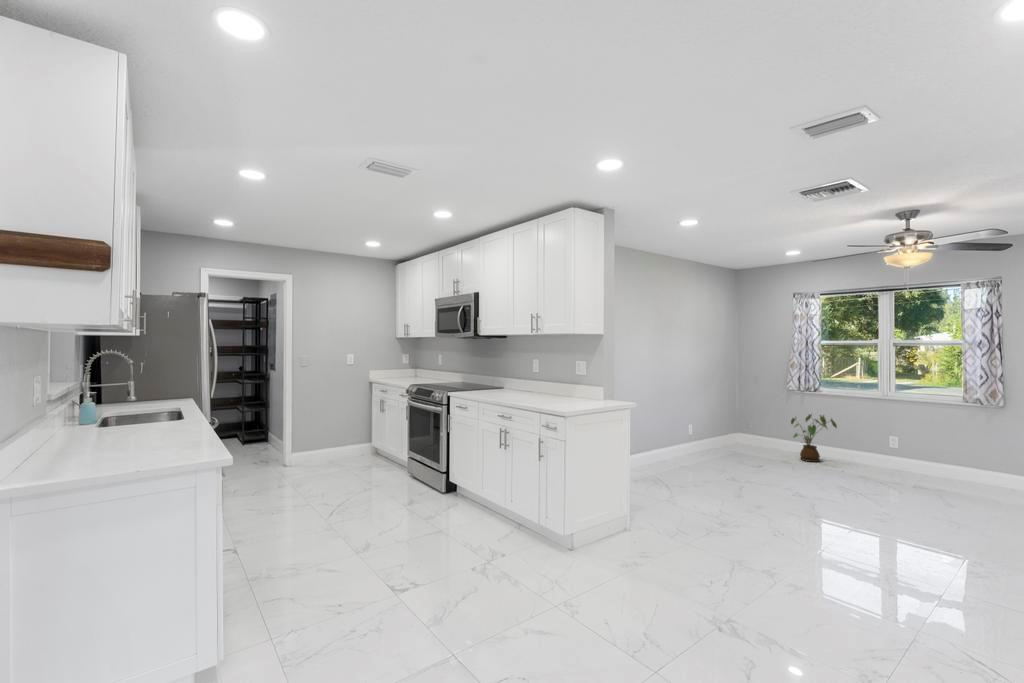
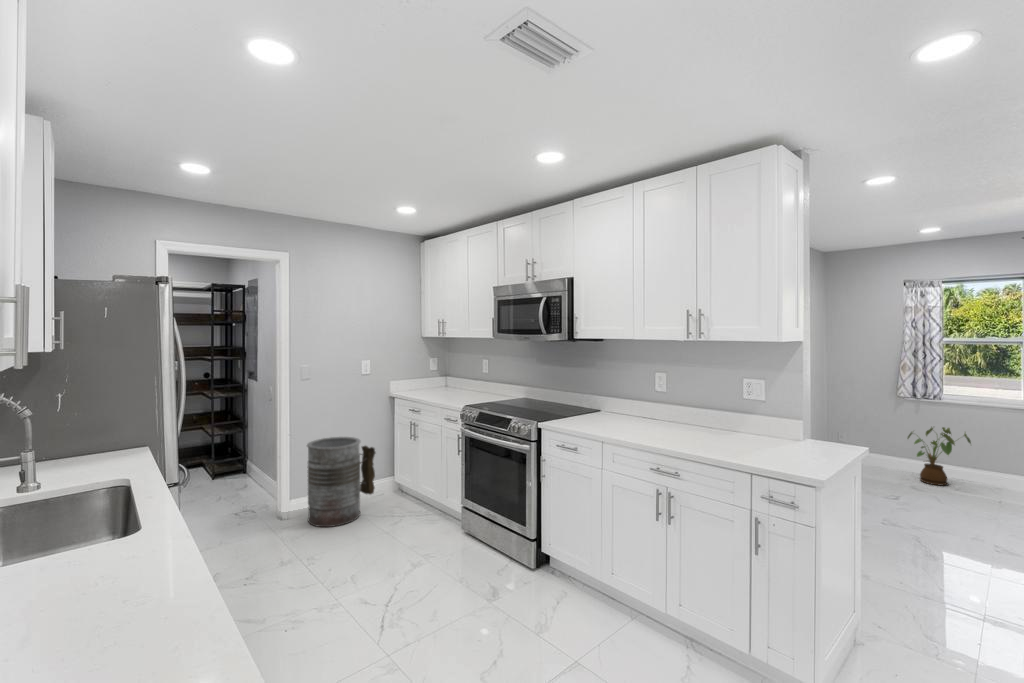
trash can: none [304,410,355,471] -> present [307,437,376,527]

